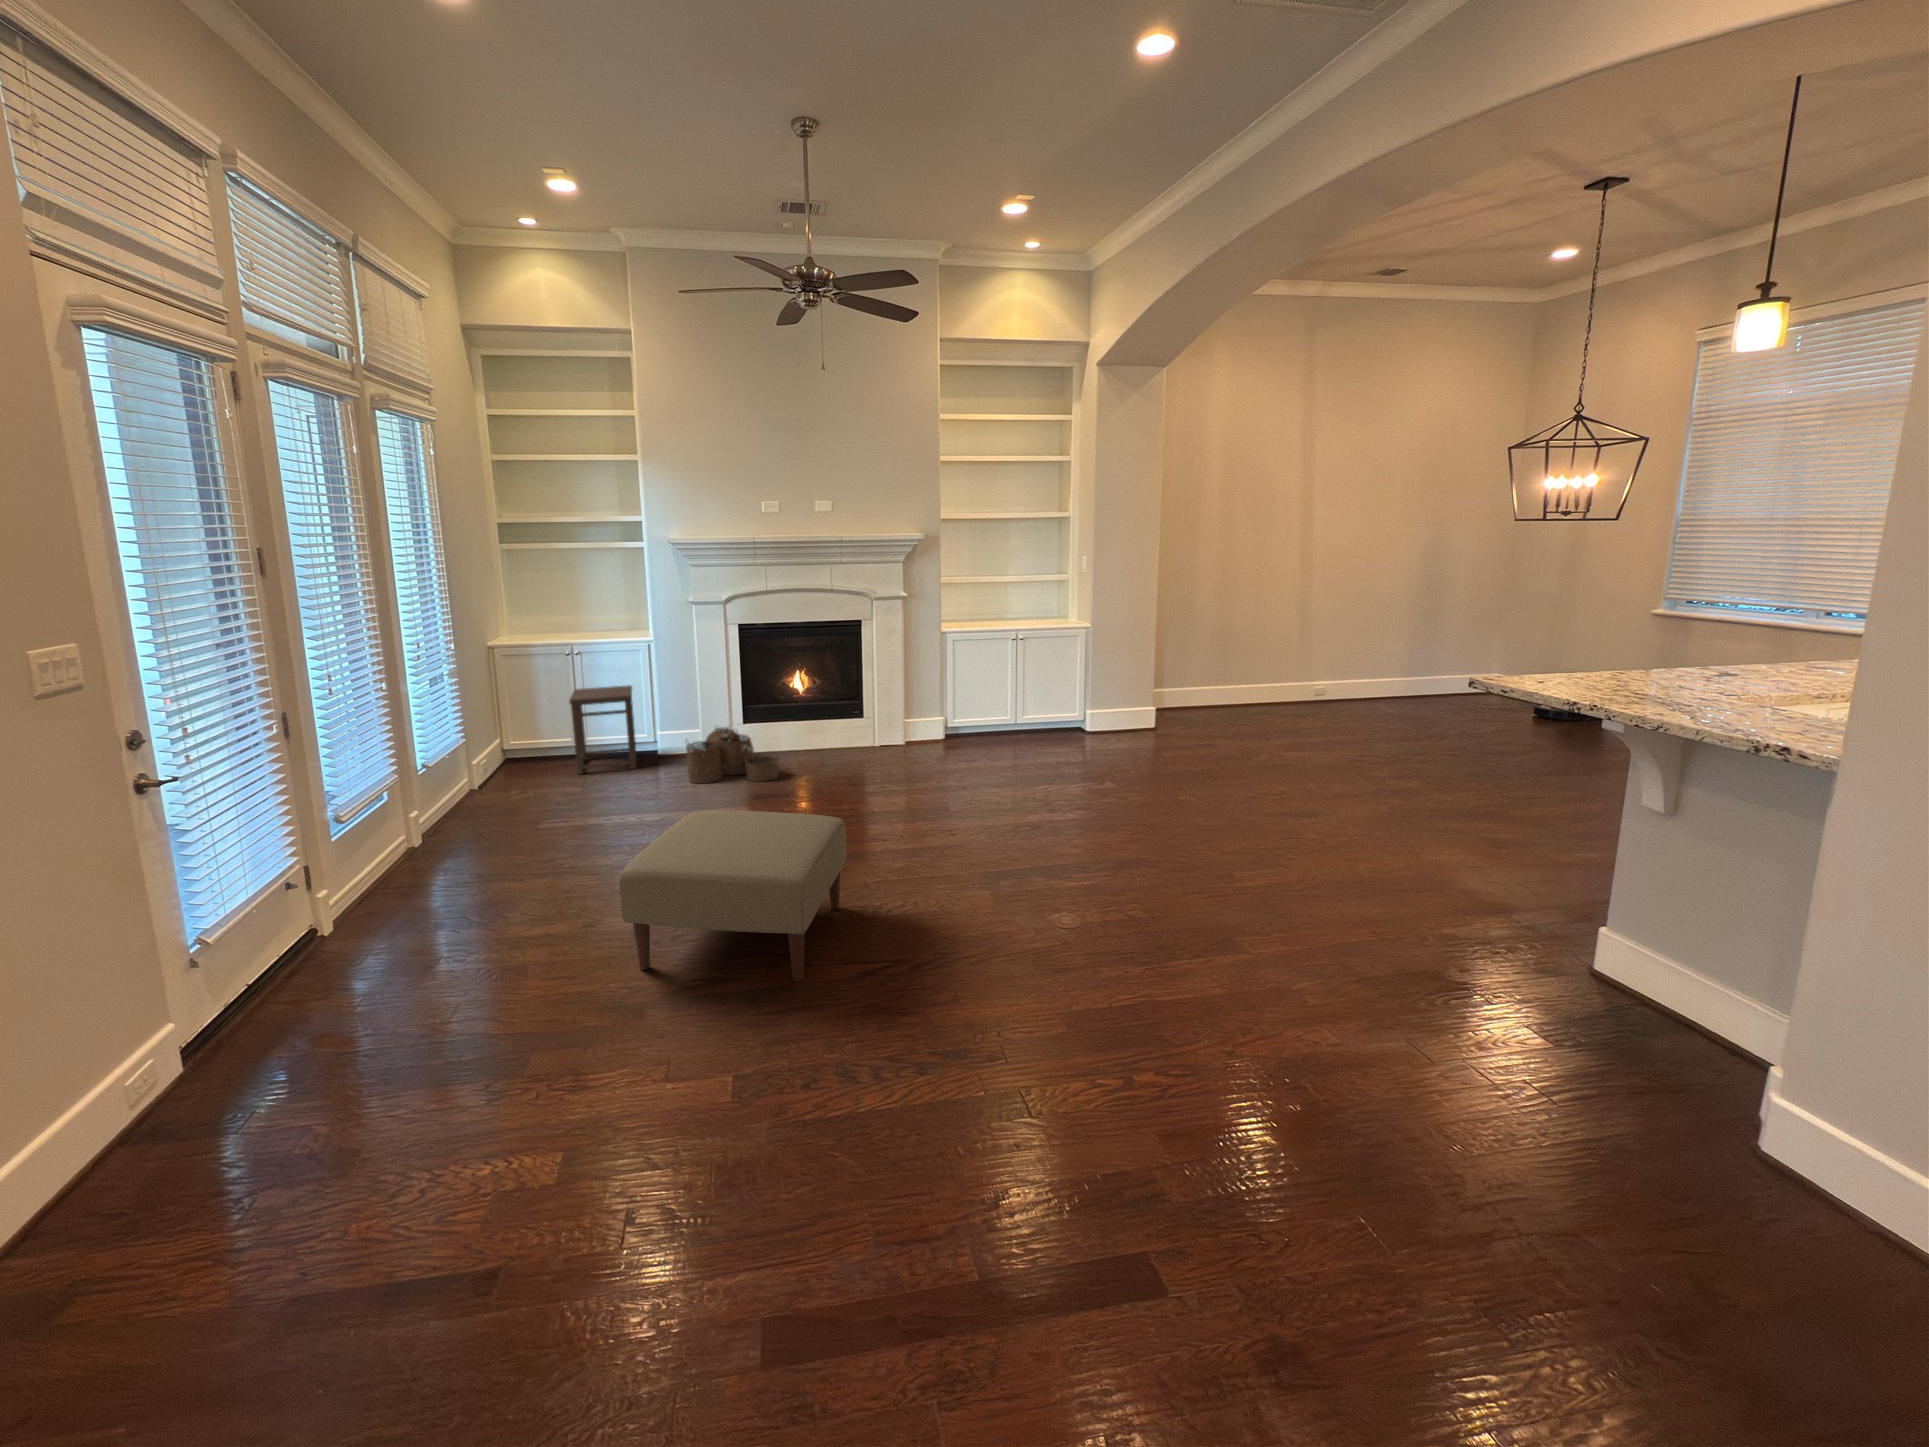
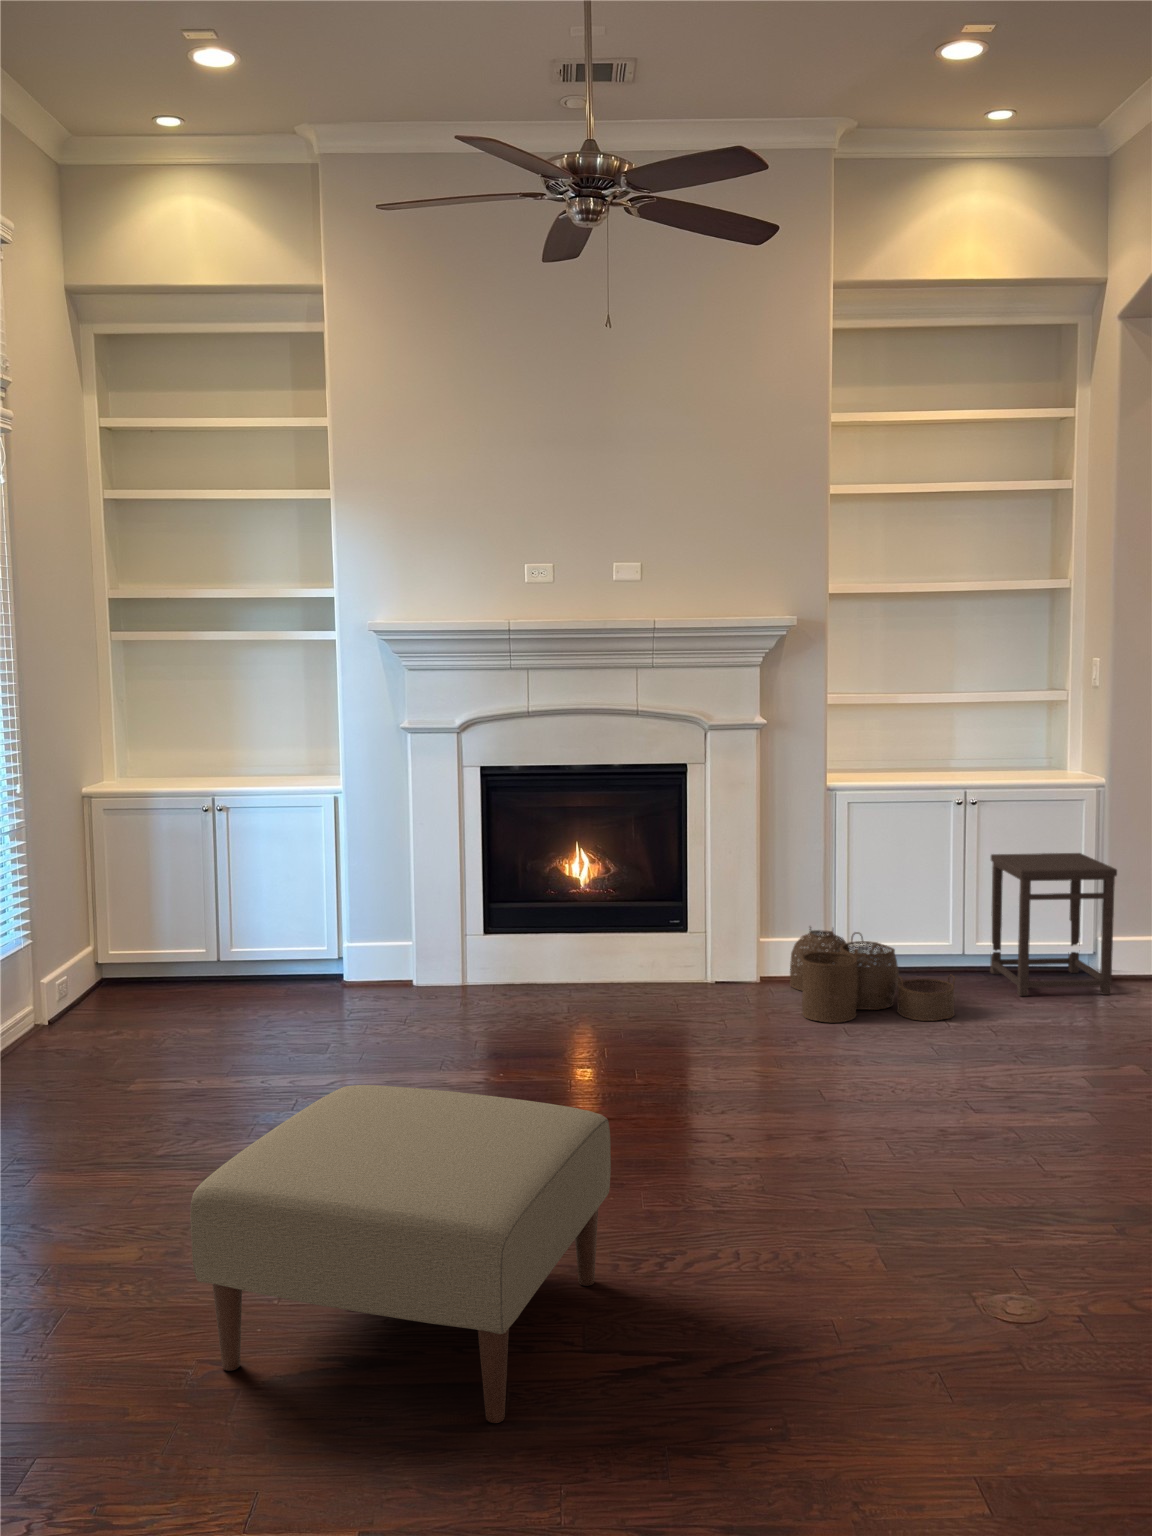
side table: present [569,685,636,774] -> present [990,853,1117,996]
woven basket: present [686,726,779,783] -> present [790,927,955,1023]

